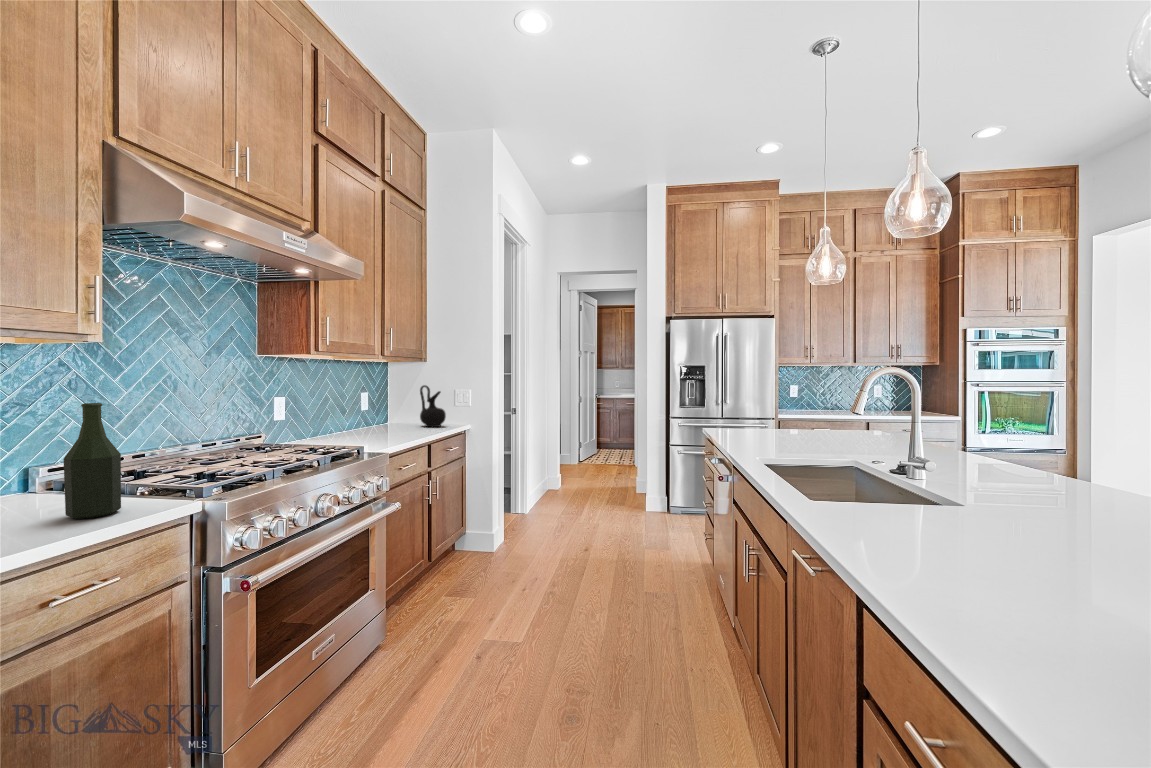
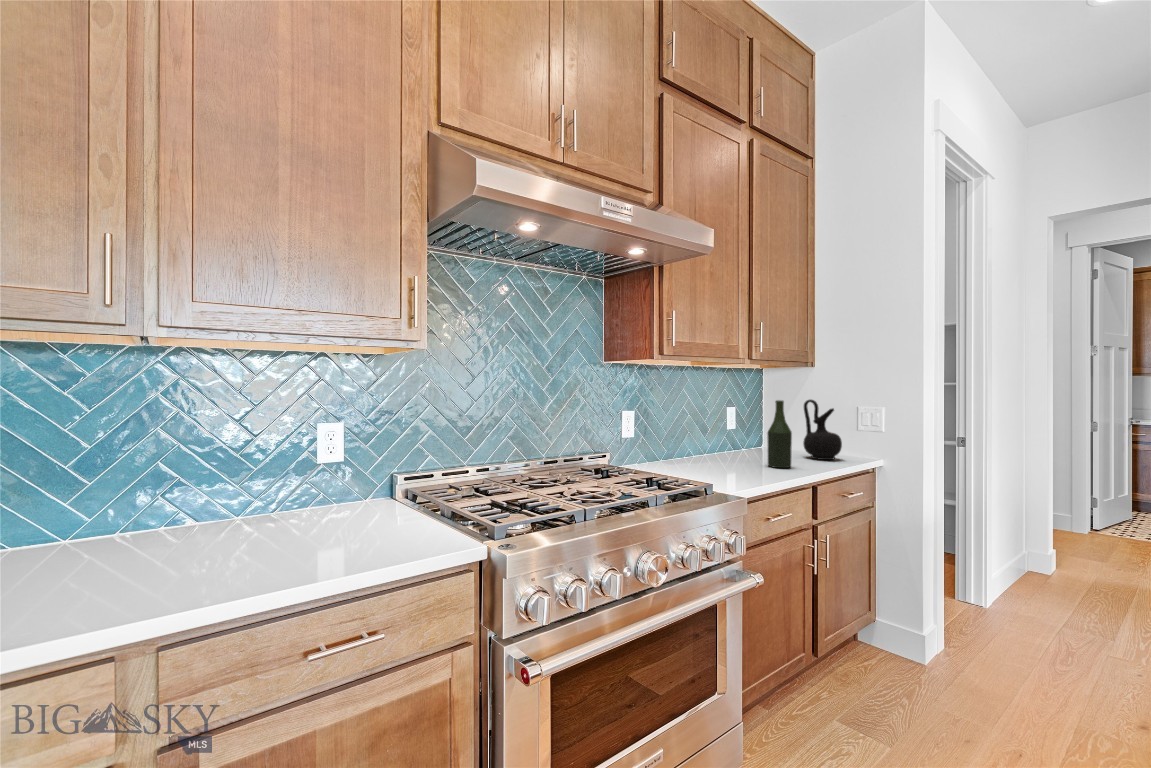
bottle: present [64,403,121,519] -> present [767,400,792,468]

